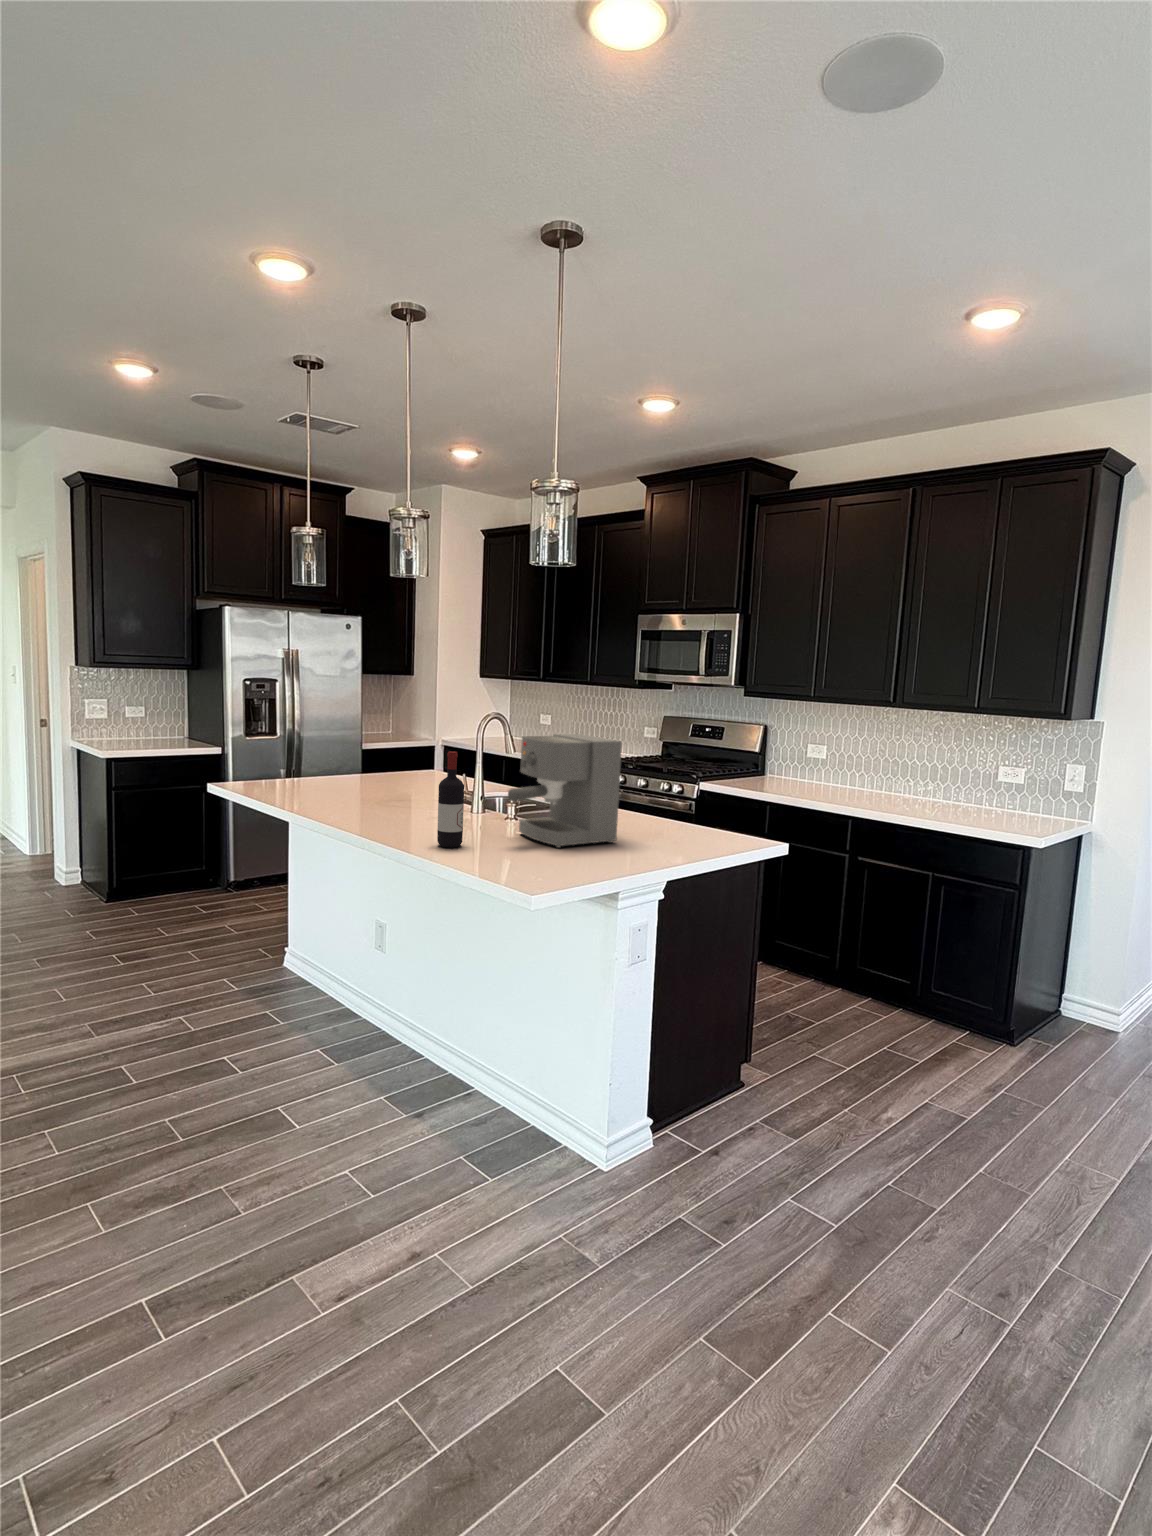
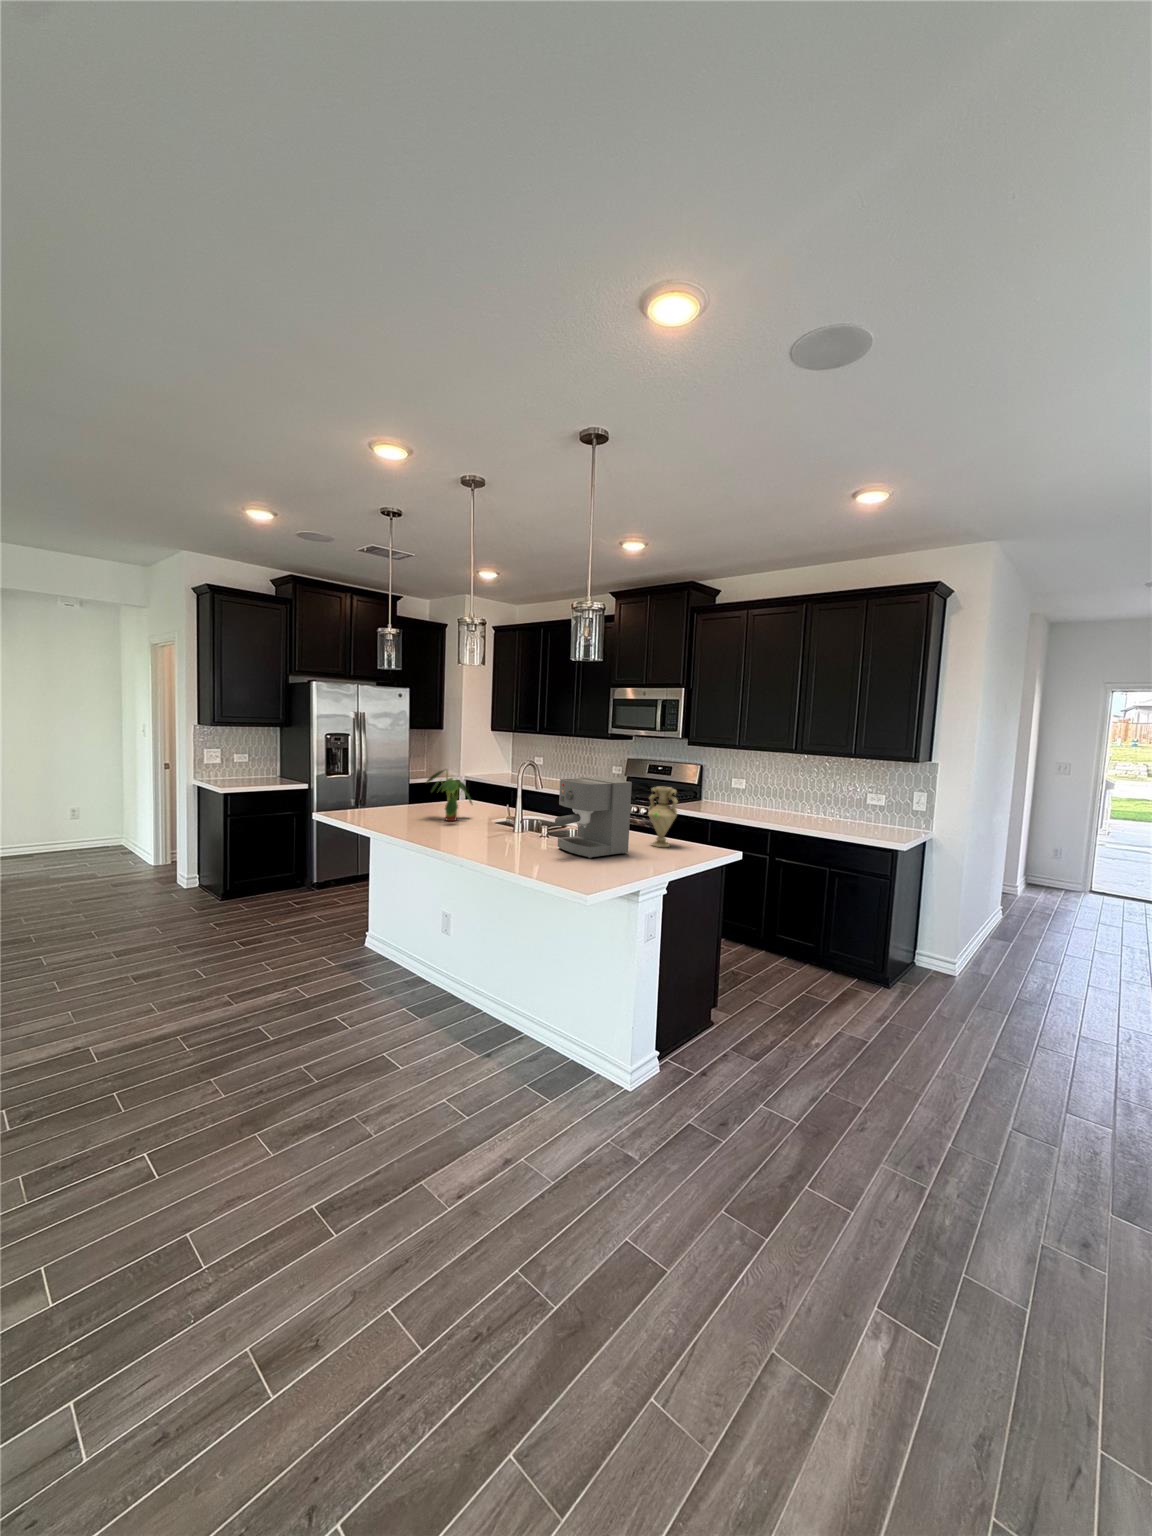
plant: none [350,723,421,796] -> present [425,770,472,821]
vase: none [652,749,695,835] -> present [648,787,678,847]
wine bottle: present [437,751,464,848] -> none [505,791,524,860]

